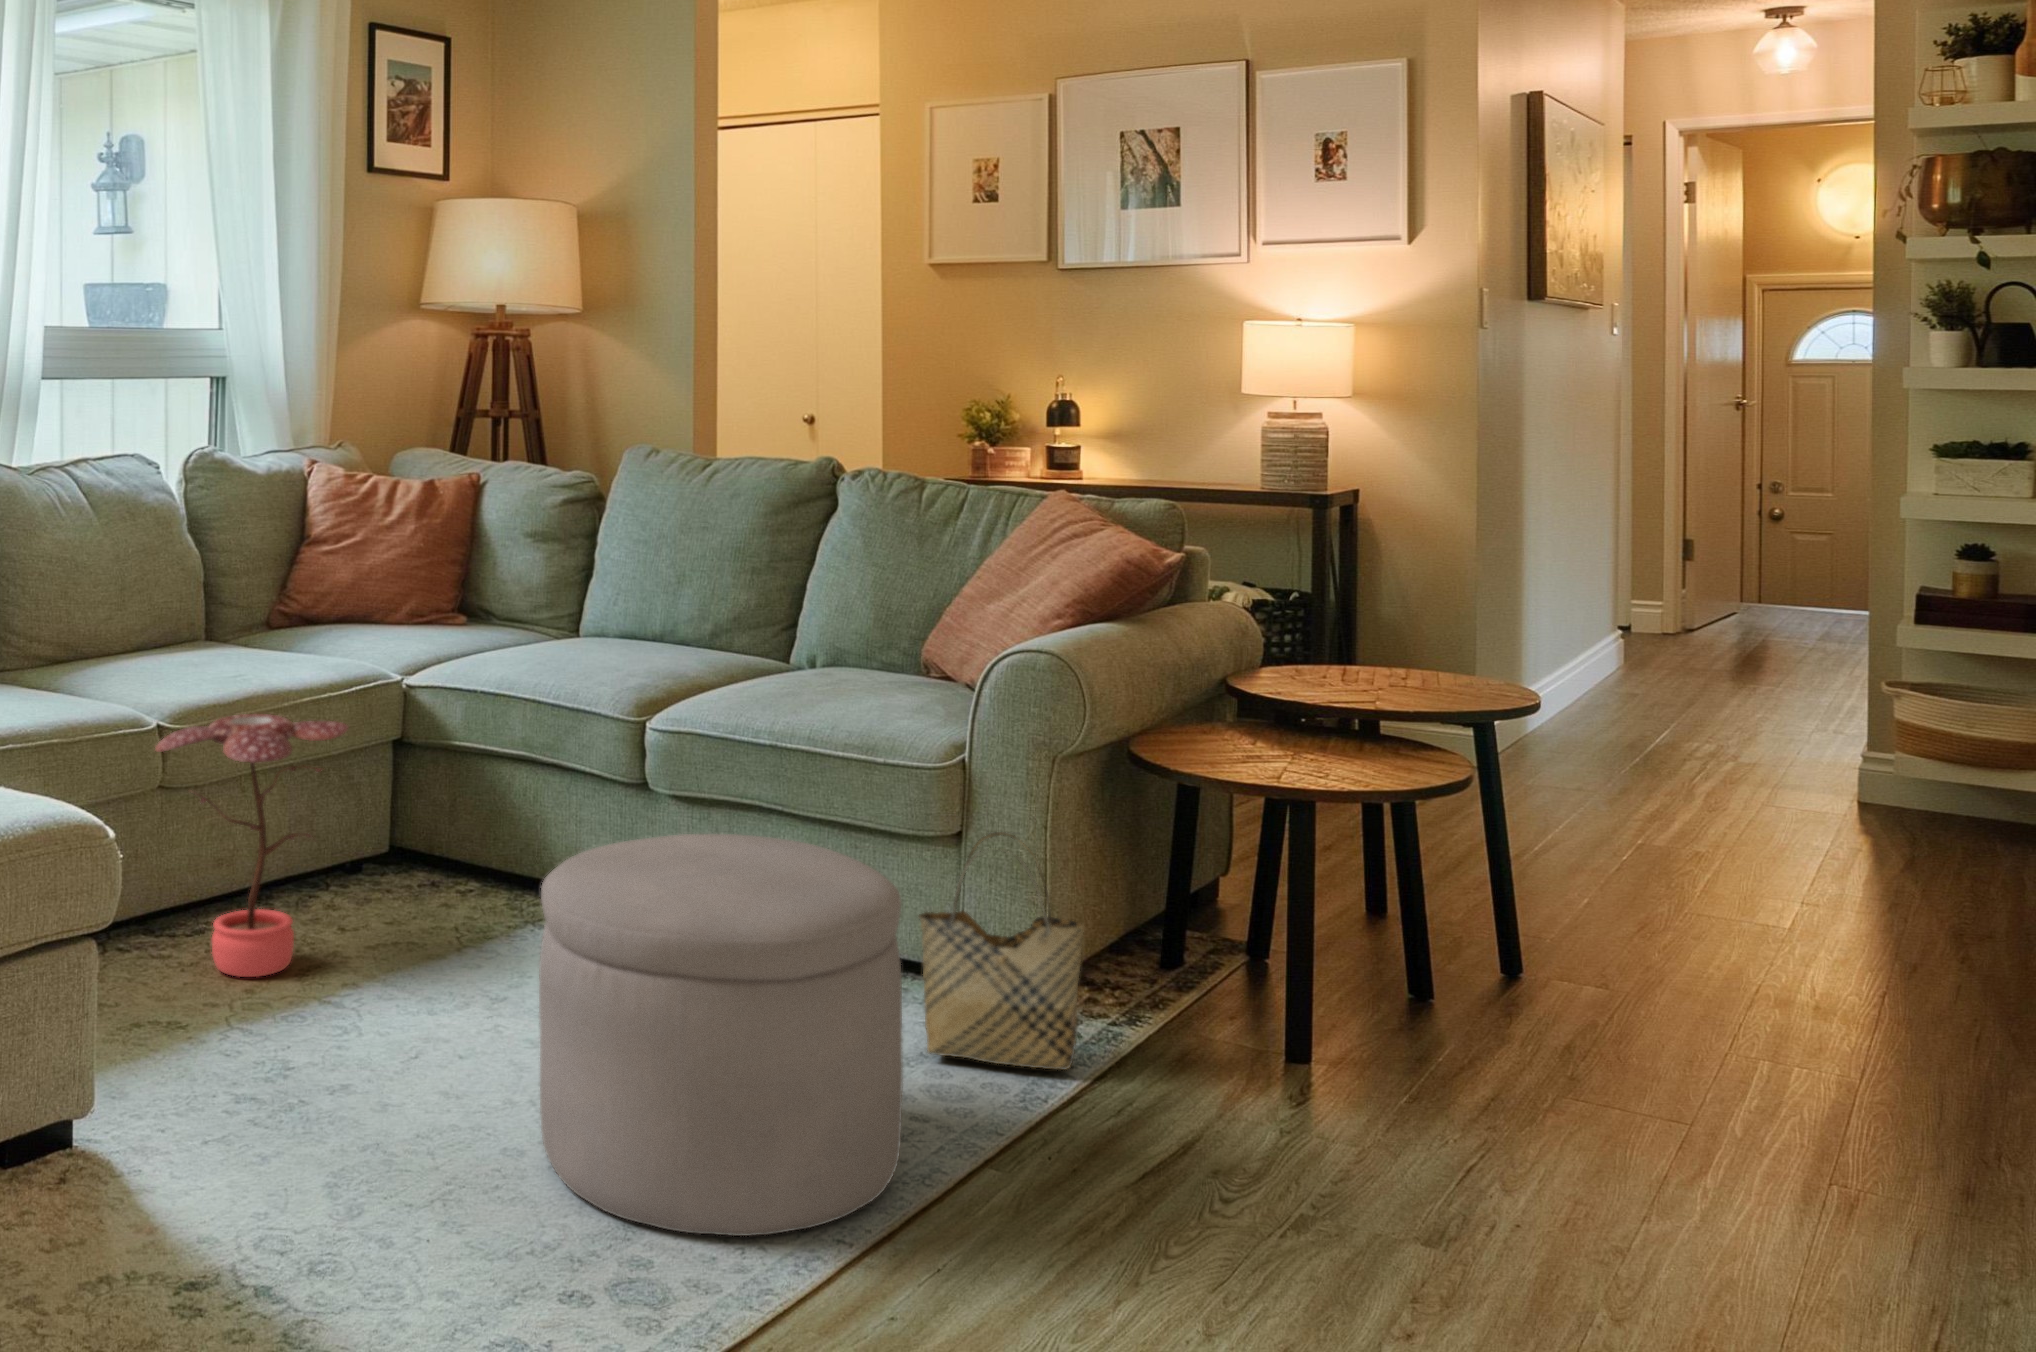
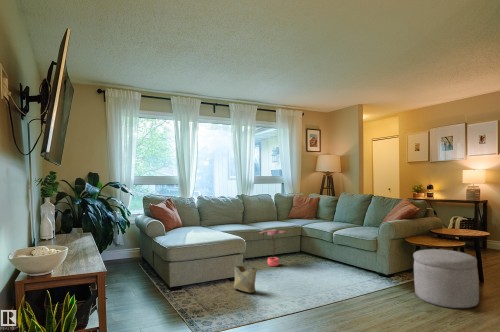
woven basket: present [919,832,1084,1069] -> present [234,266,257,293]
ottoman: present [539,834,903,1236] -> present [413,249,479,308]

